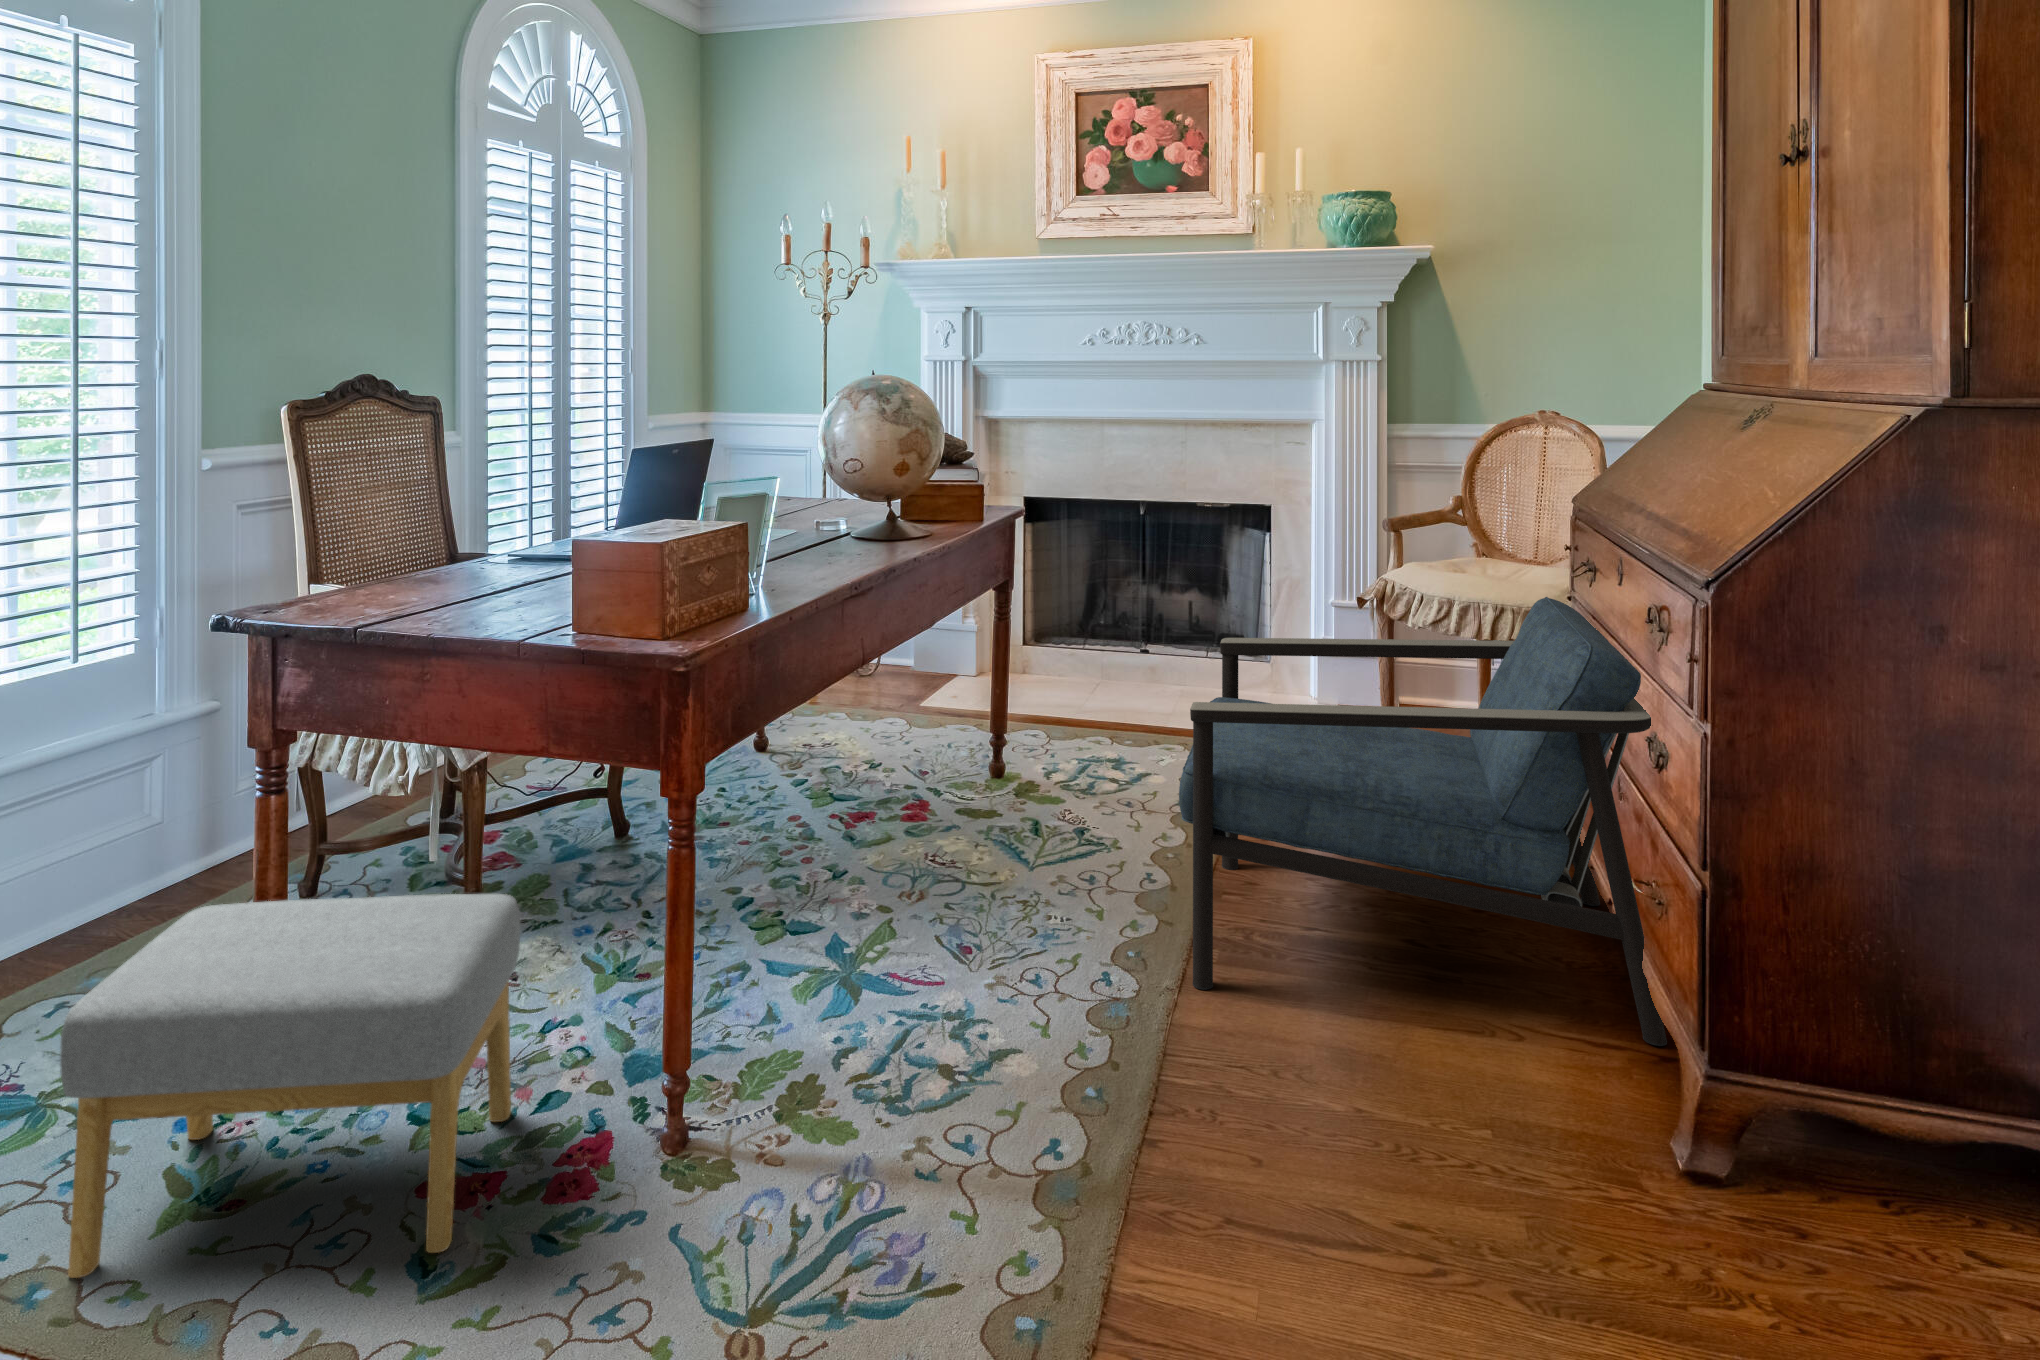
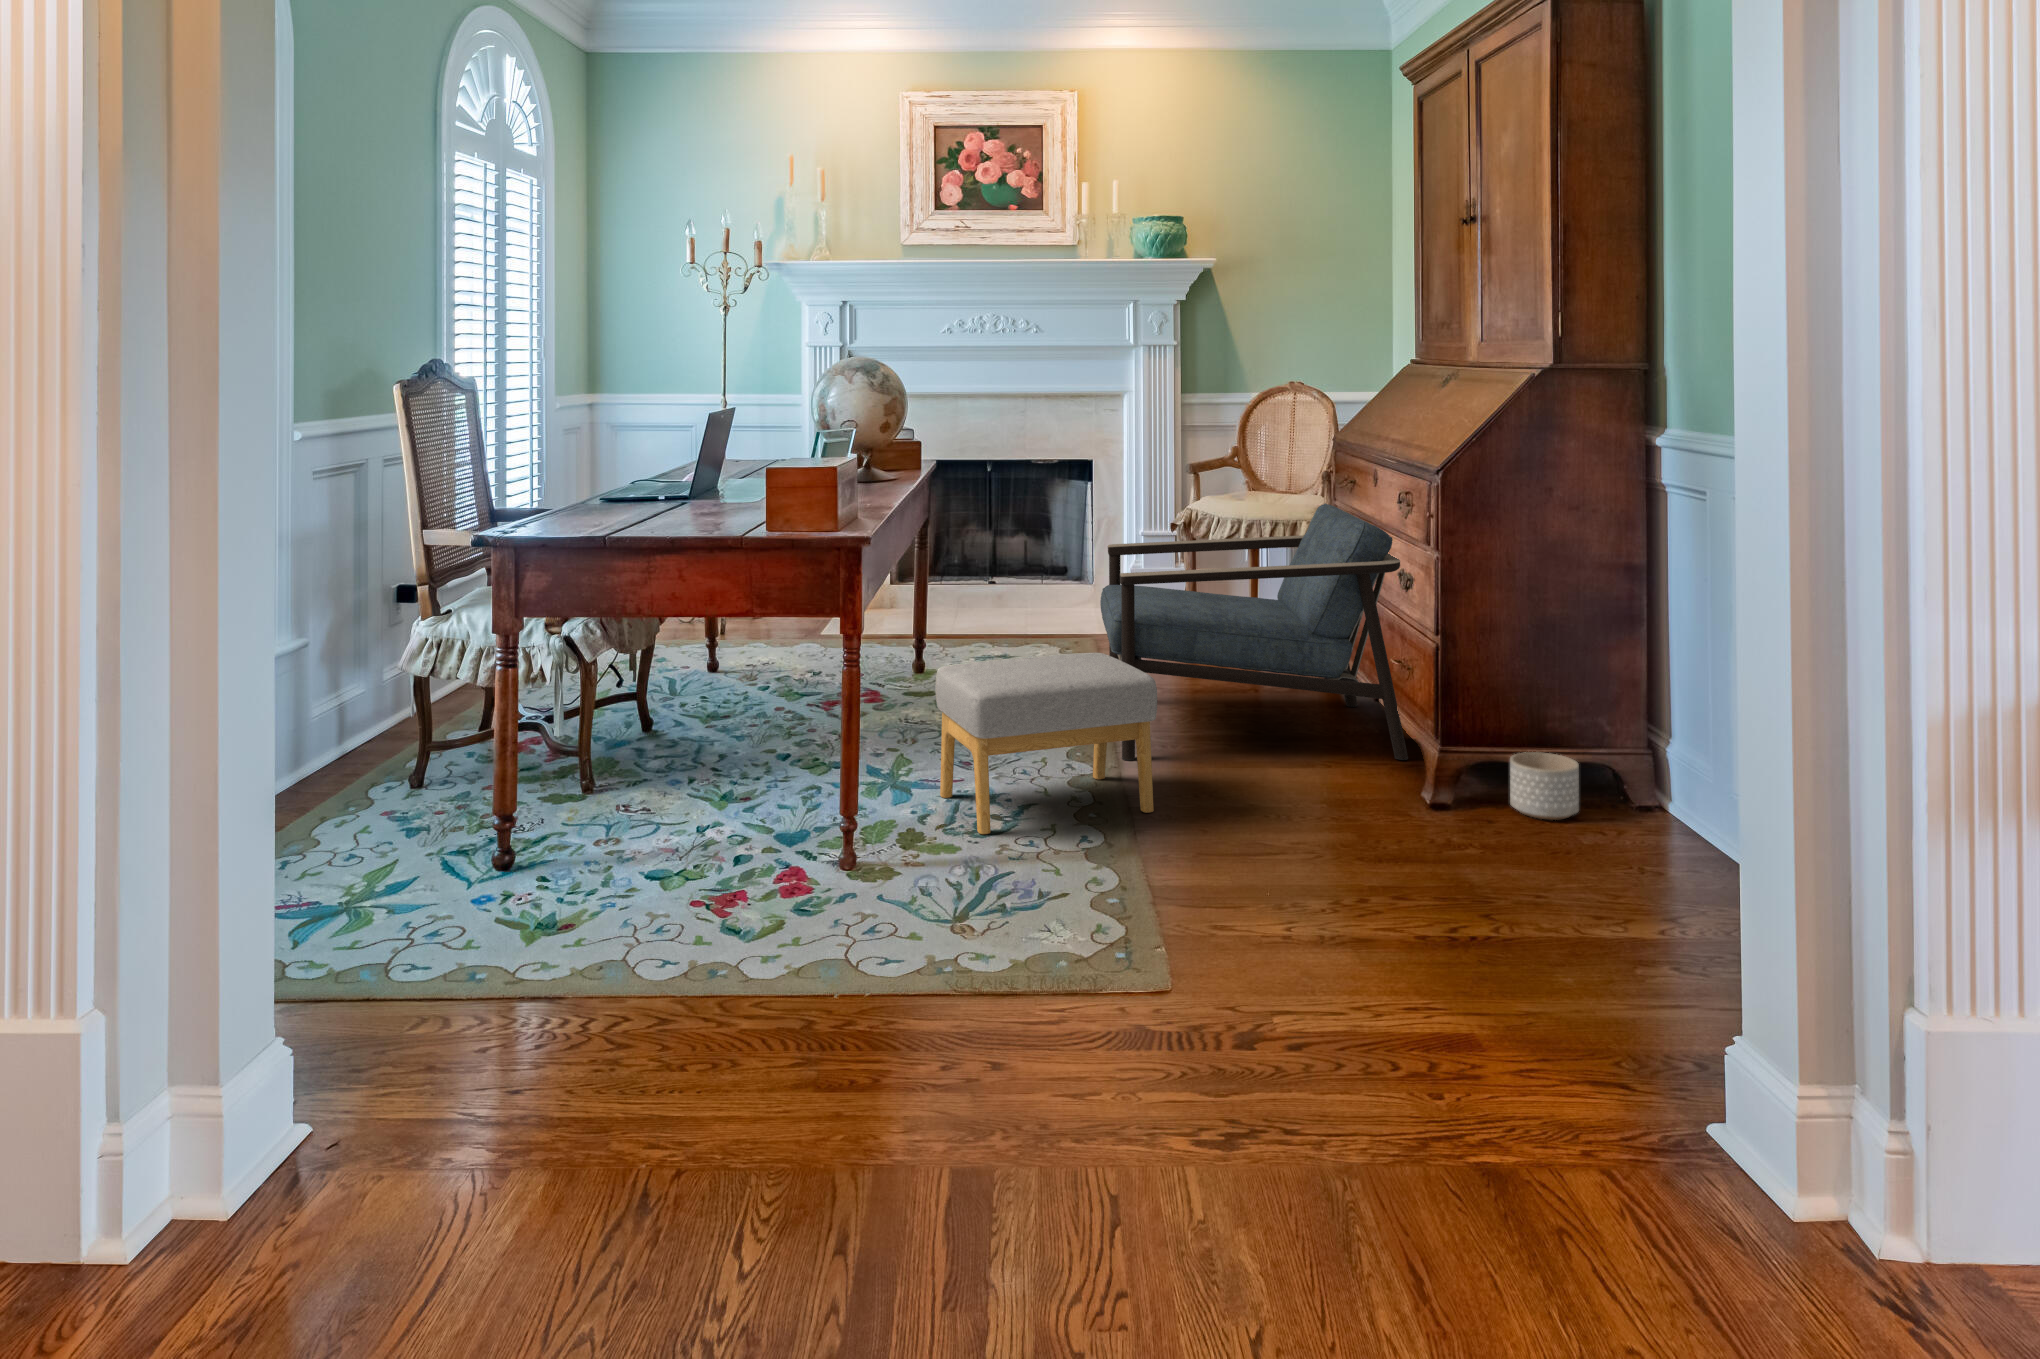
footstool: present [60,894,520,1278] -> present [936,653,1157,834]
planter: none [1854,1107,2004,1268] -> present [1510,752,1579,820]

